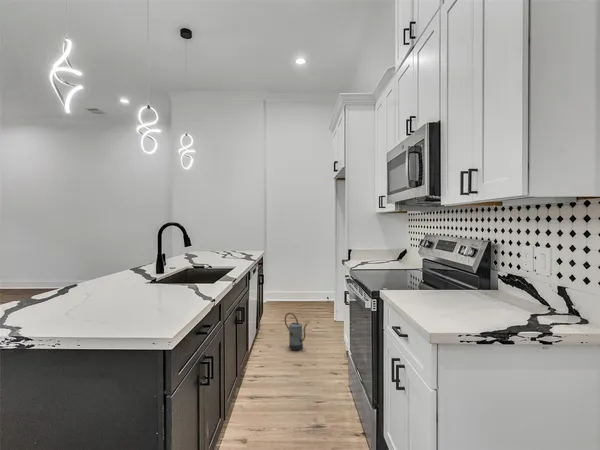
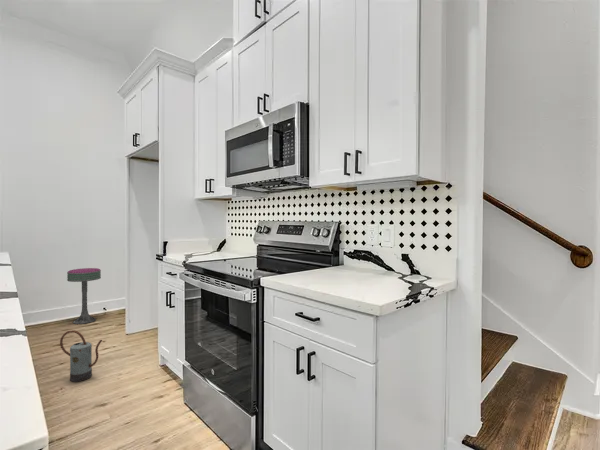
bar stool: none [303,266,324,308] -> present [67,268,101,324]

